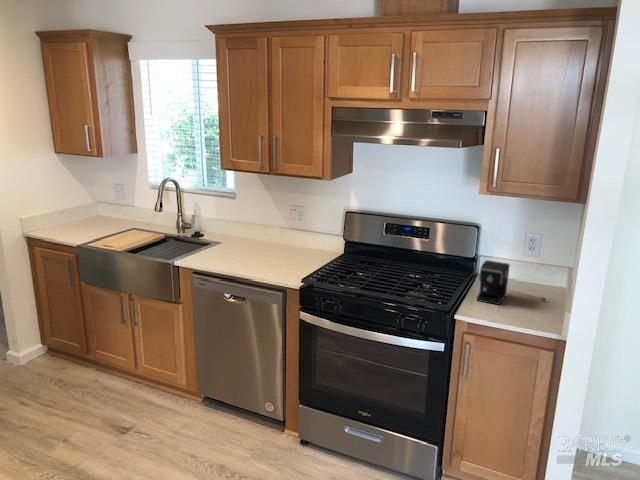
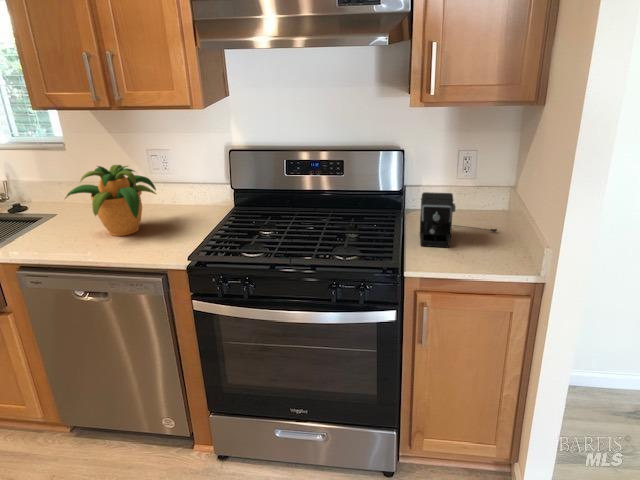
potted plant: none [229,211,291,262] -> present [65,165,156,236]

